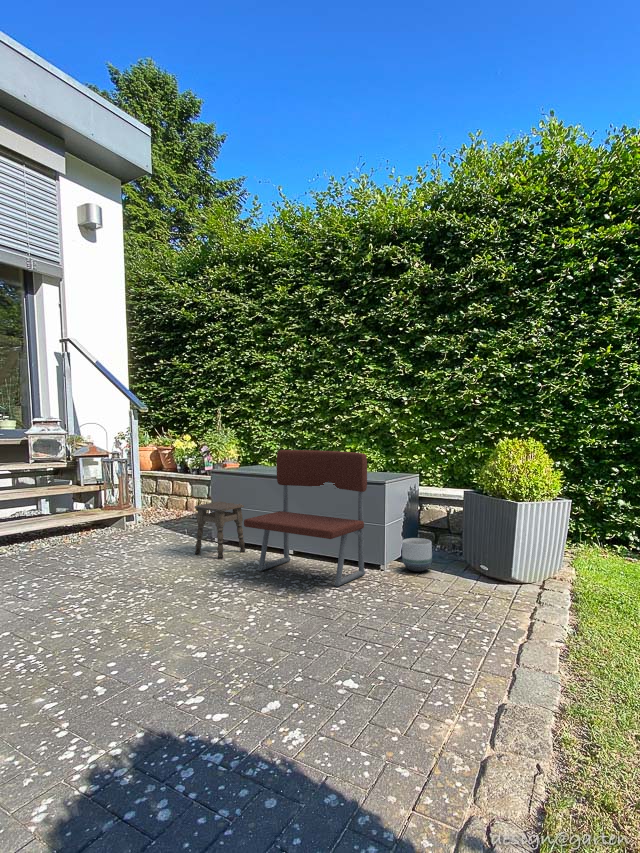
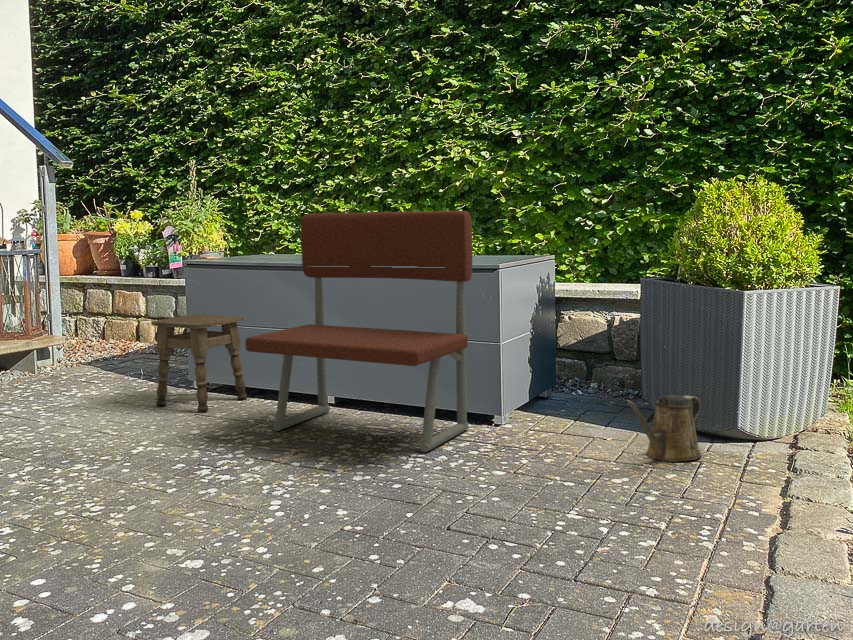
planter: present [402,538,432,572] -> none [530,364,582,421]
watering can: none [442,560,491,597] -> present [625,395,701,462]

